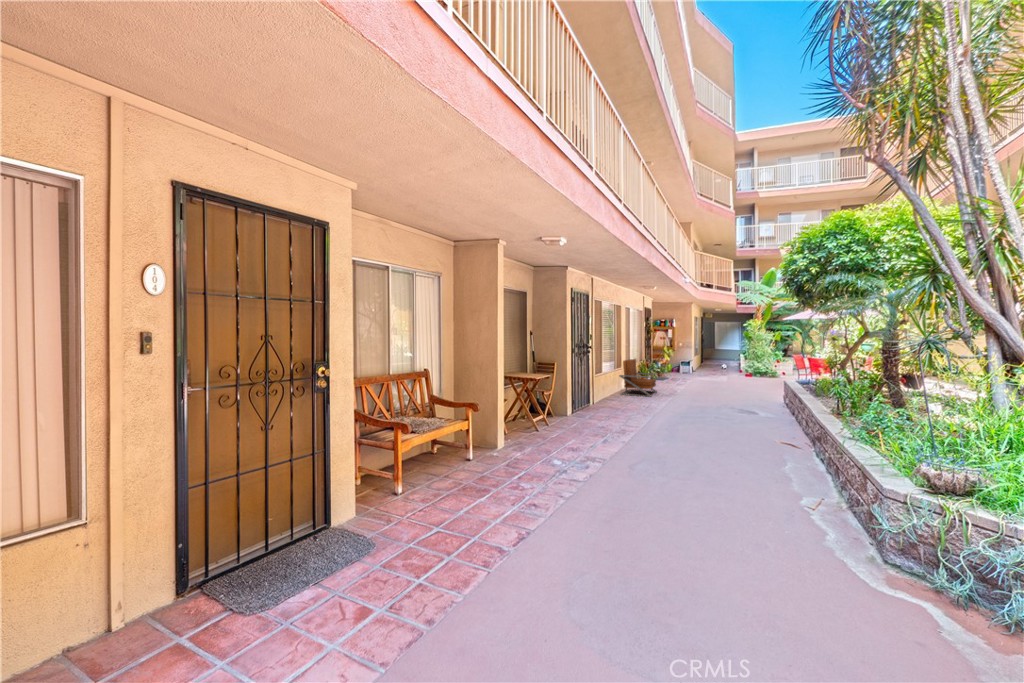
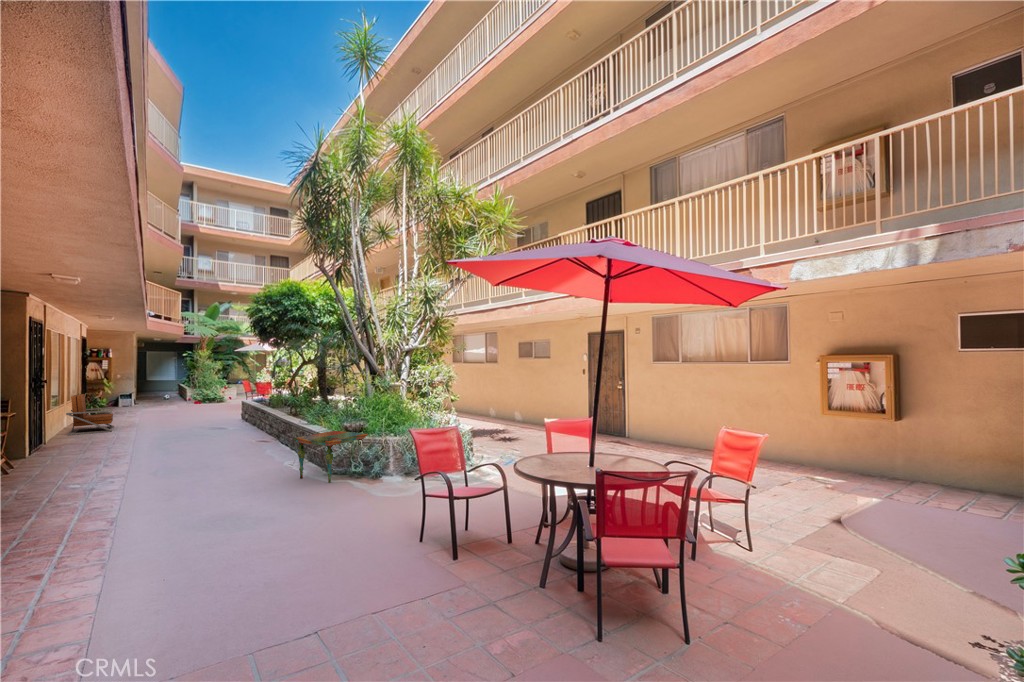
side table: none [783,479,987,617] -> present [294,431,368,483]

